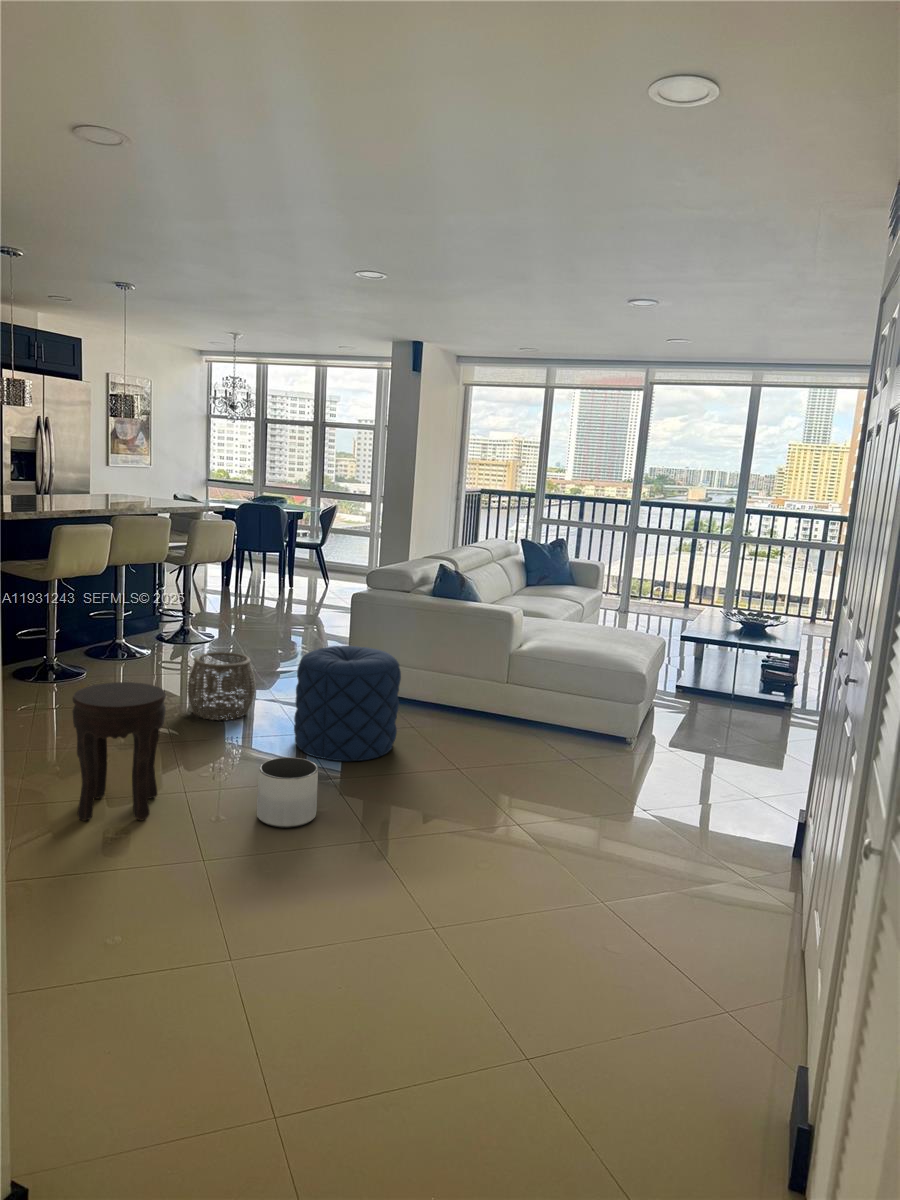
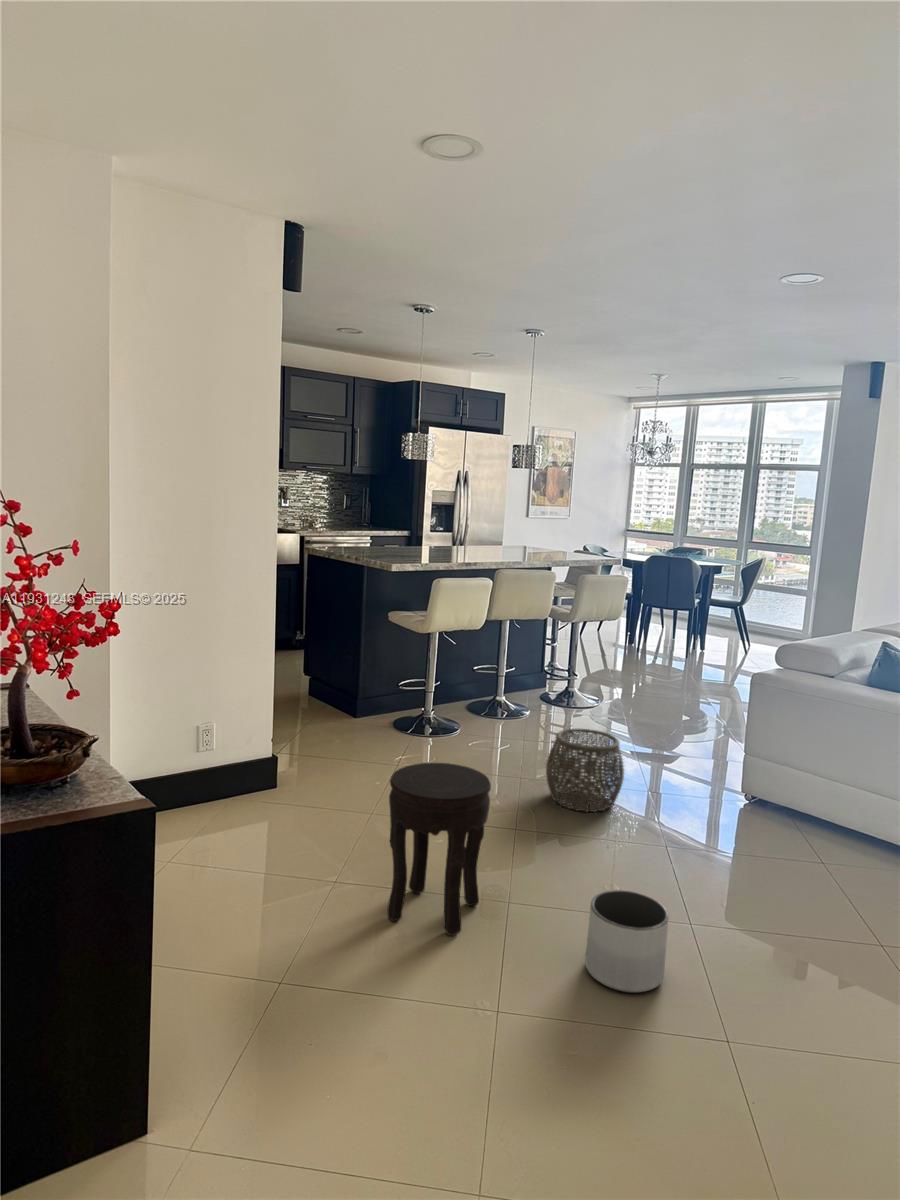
pouf: present [294,646,401,761] -> none [660,742,808,903]

